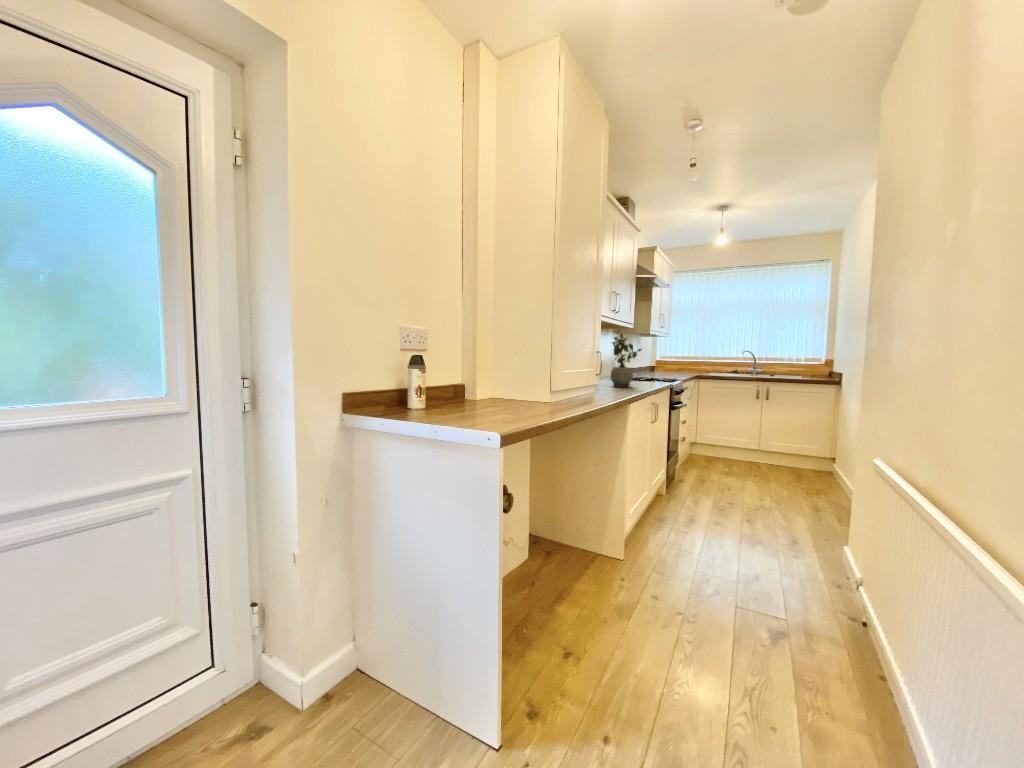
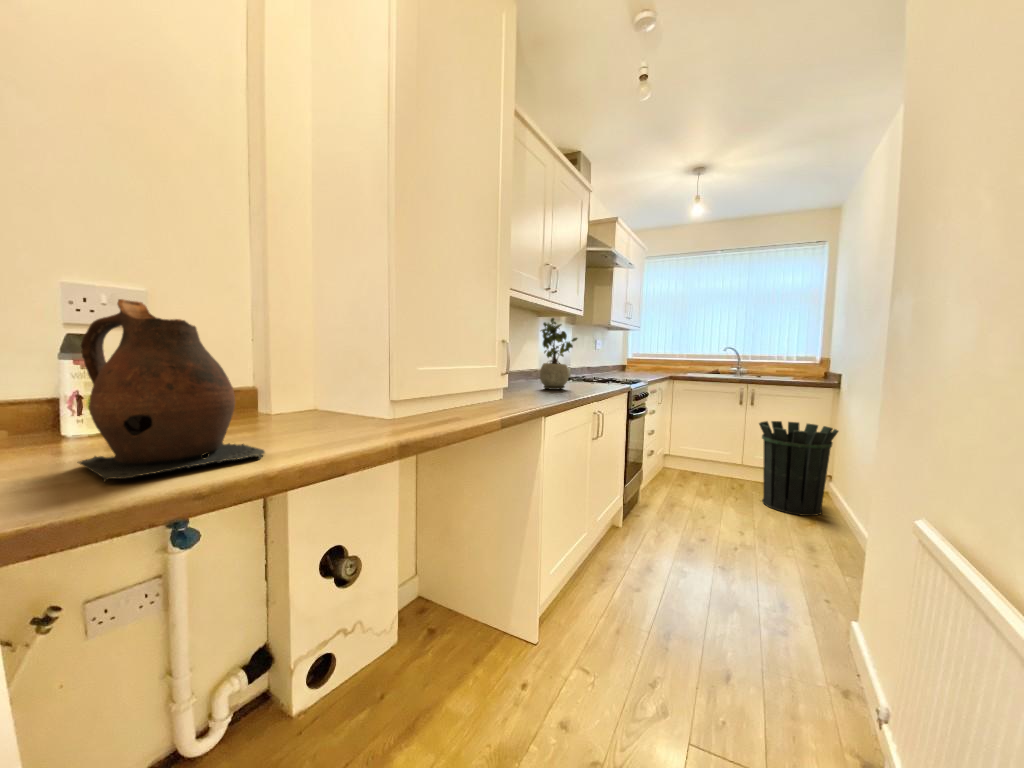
ceramic pitcher: none [466,343,537,424] -> present [79,299,265,482]
waste bin: none [773,412,840,488] -> present [759,421,838,516]

